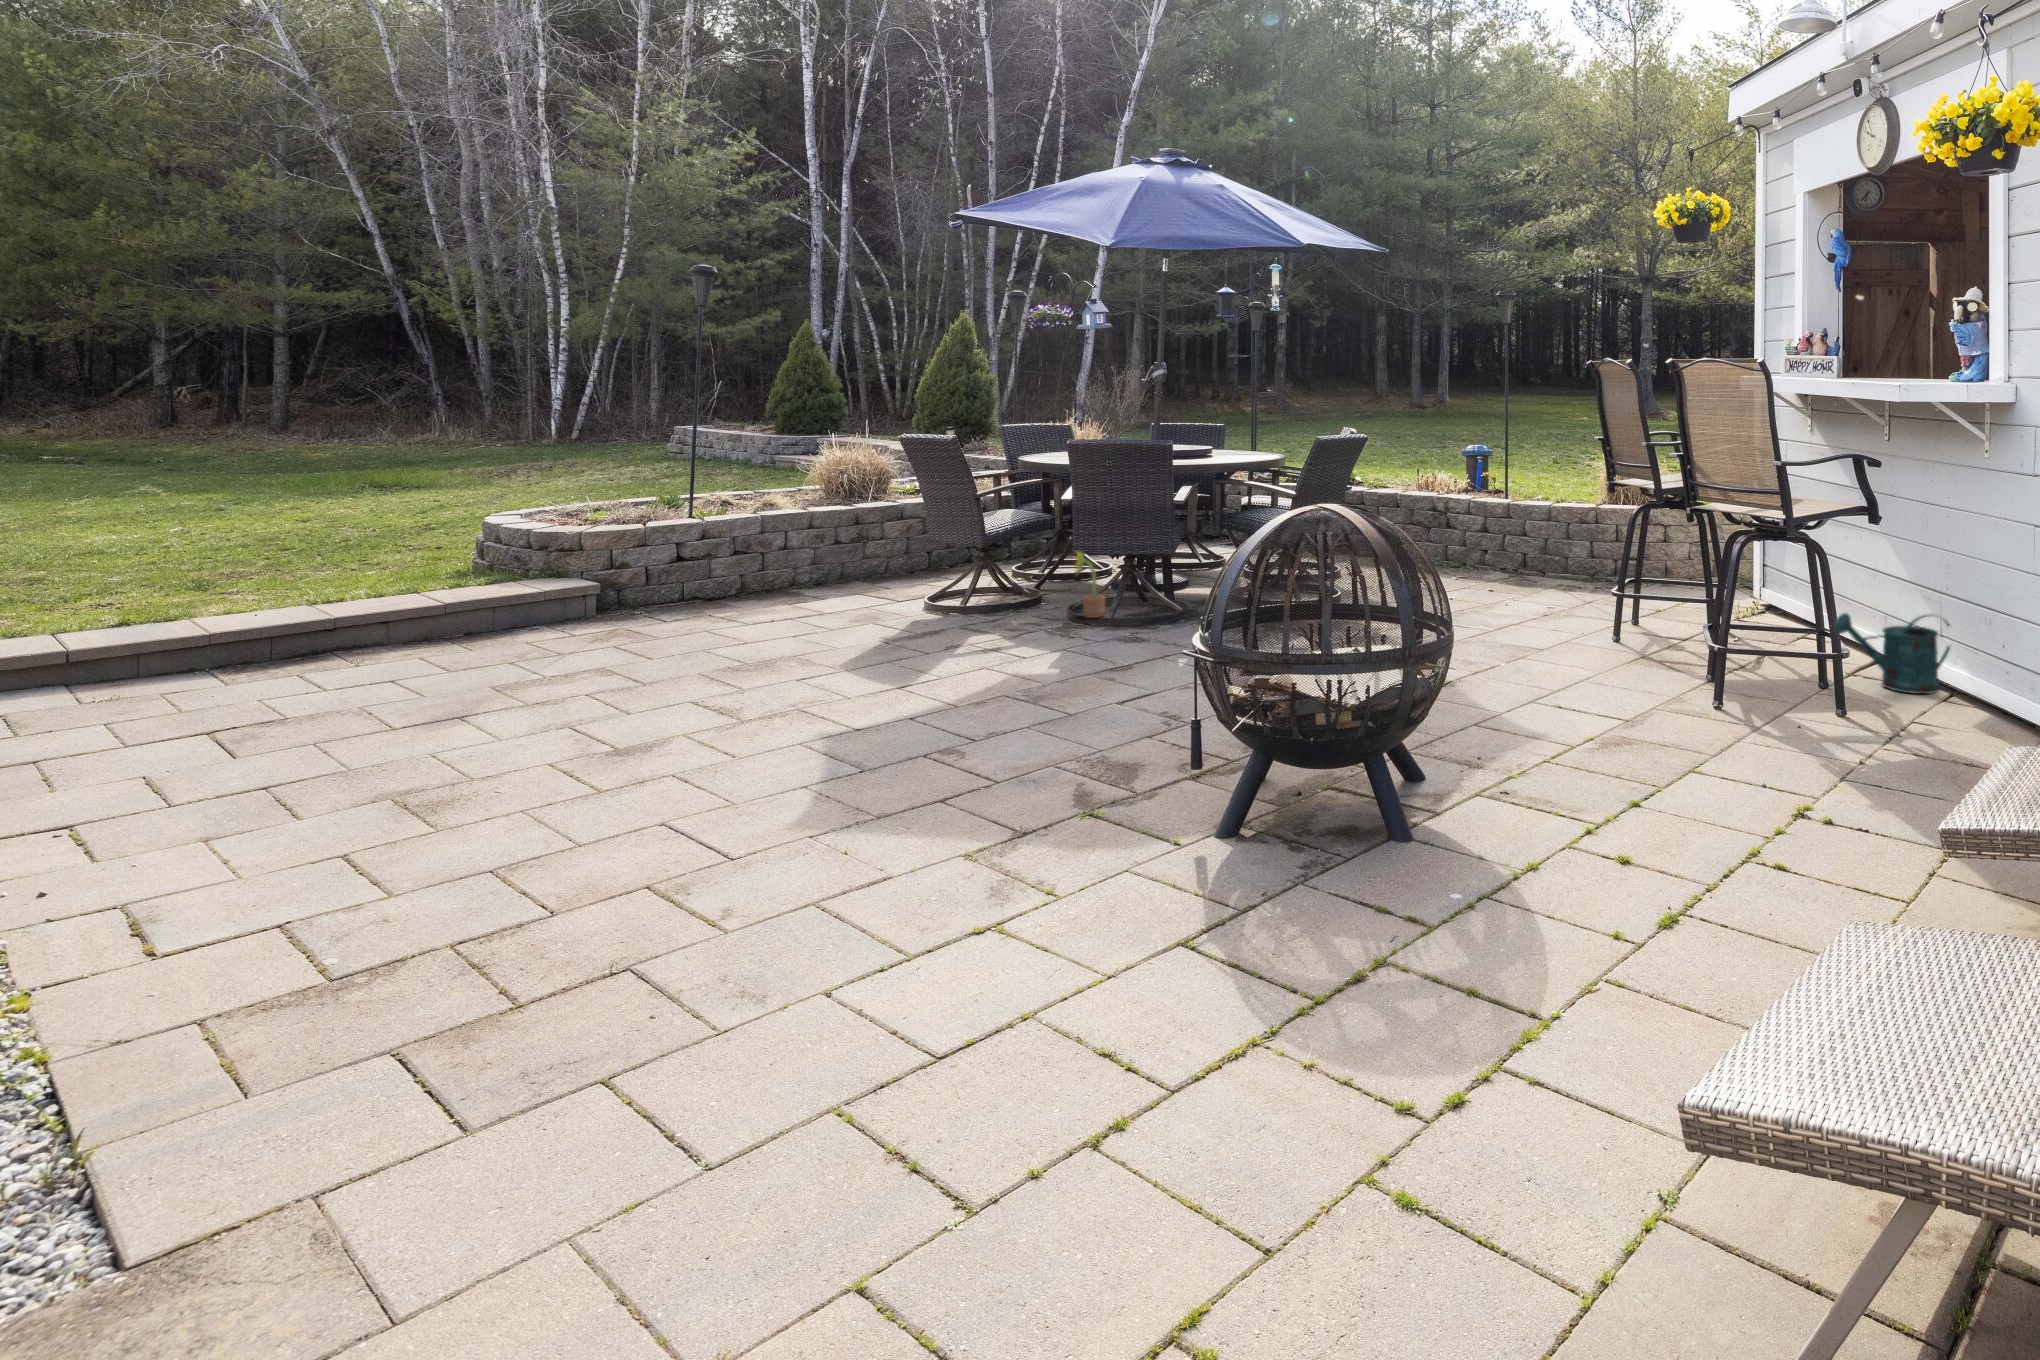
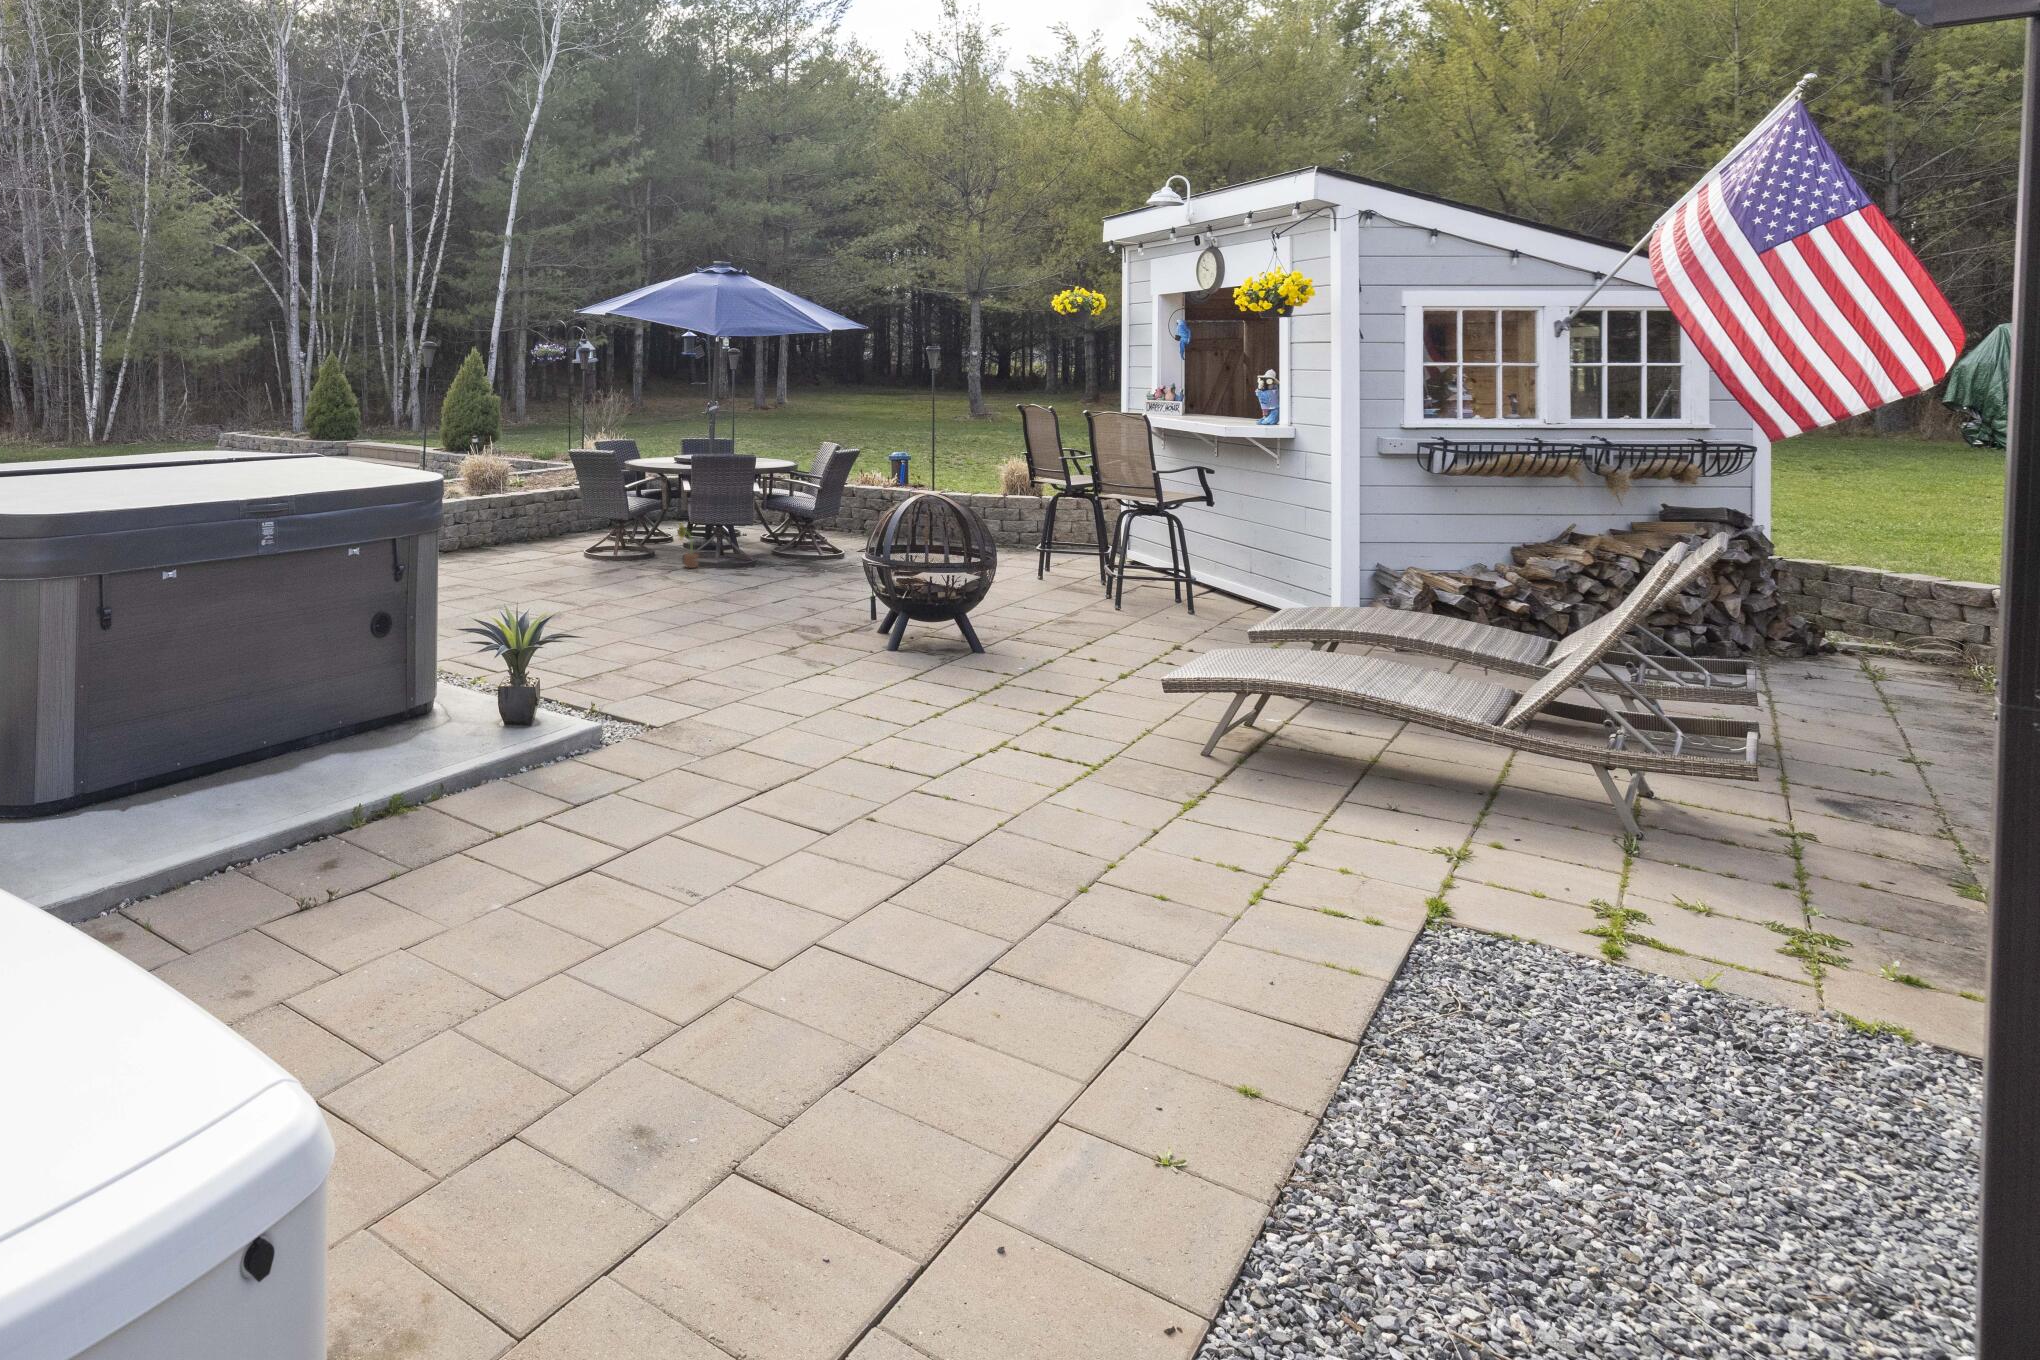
watering can: present [1834,613,1950,694] -> none [1185,561,1259,609]

